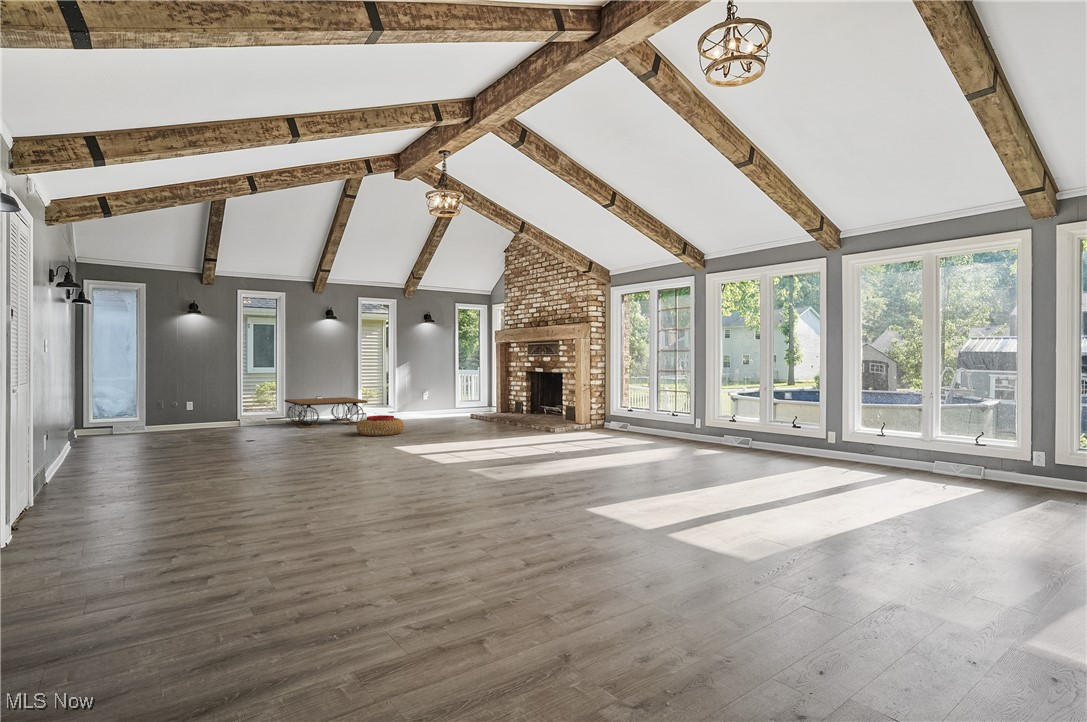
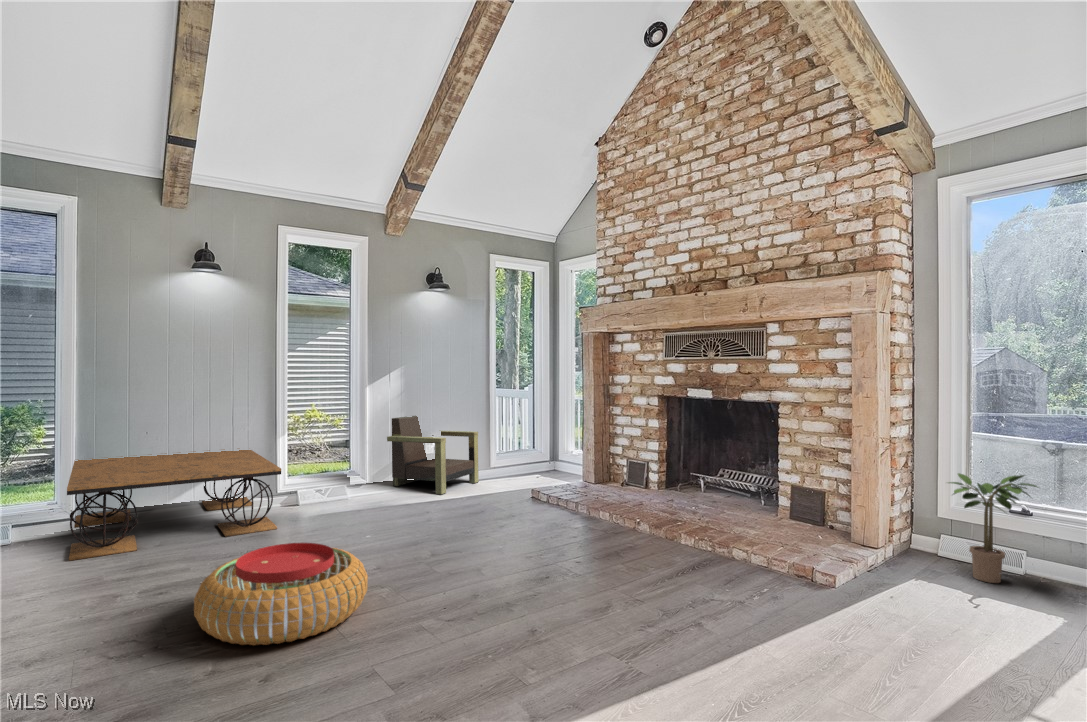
armchair: none [407,384,451,418] -> present [387,416,479,495]
potted plant: none [604,393,626,430] -> present [949,473,1037,583]

